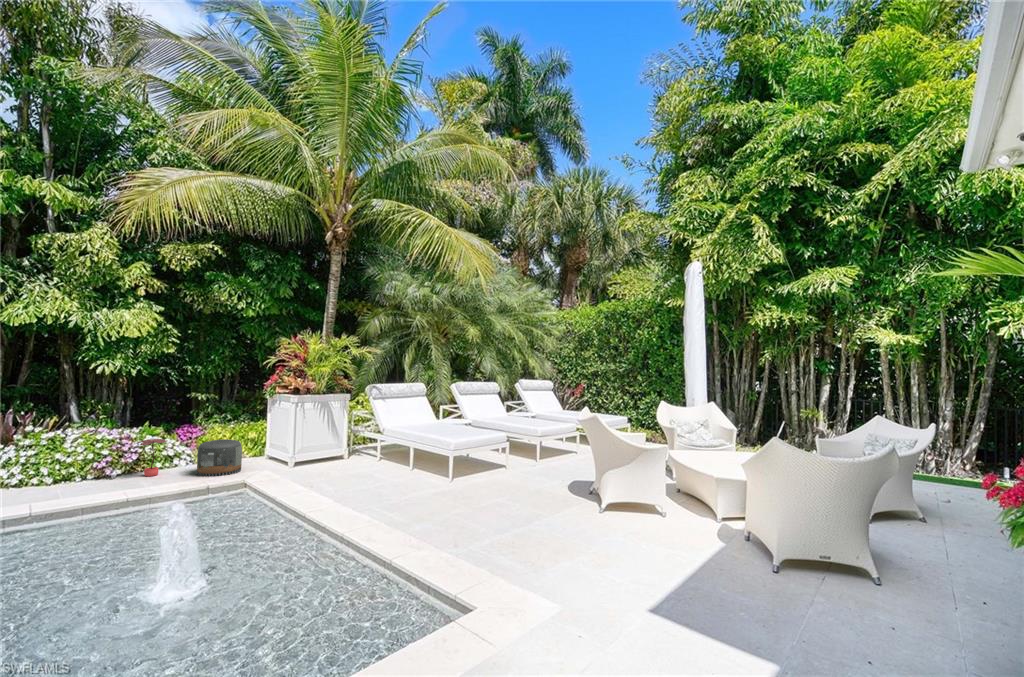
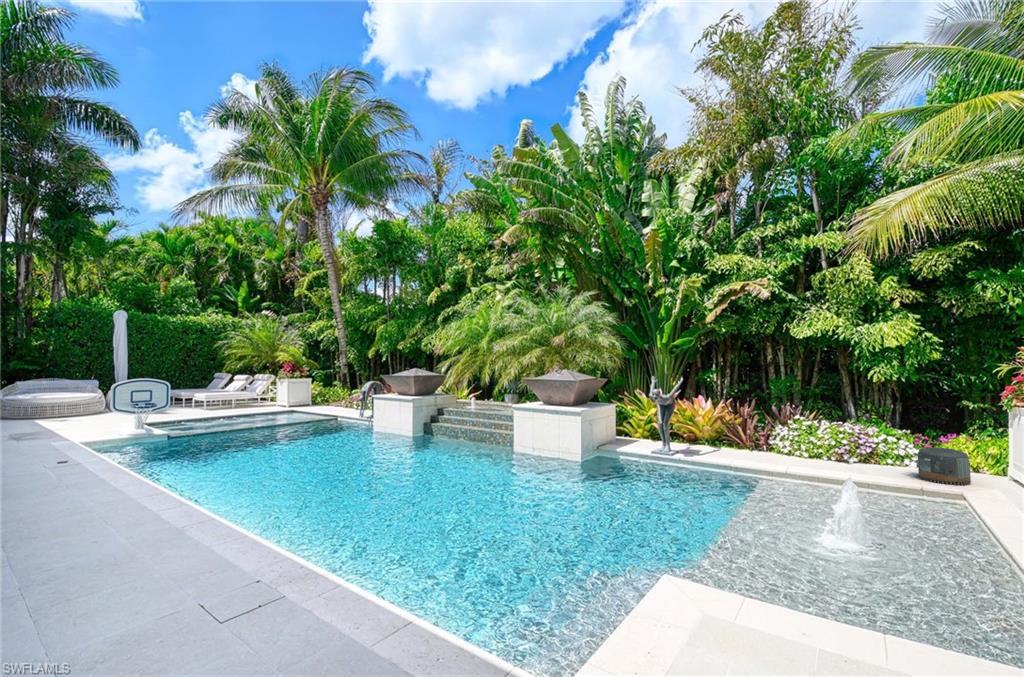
potted plant: present [137,439,167,476] -> none [866,437,891,469]

